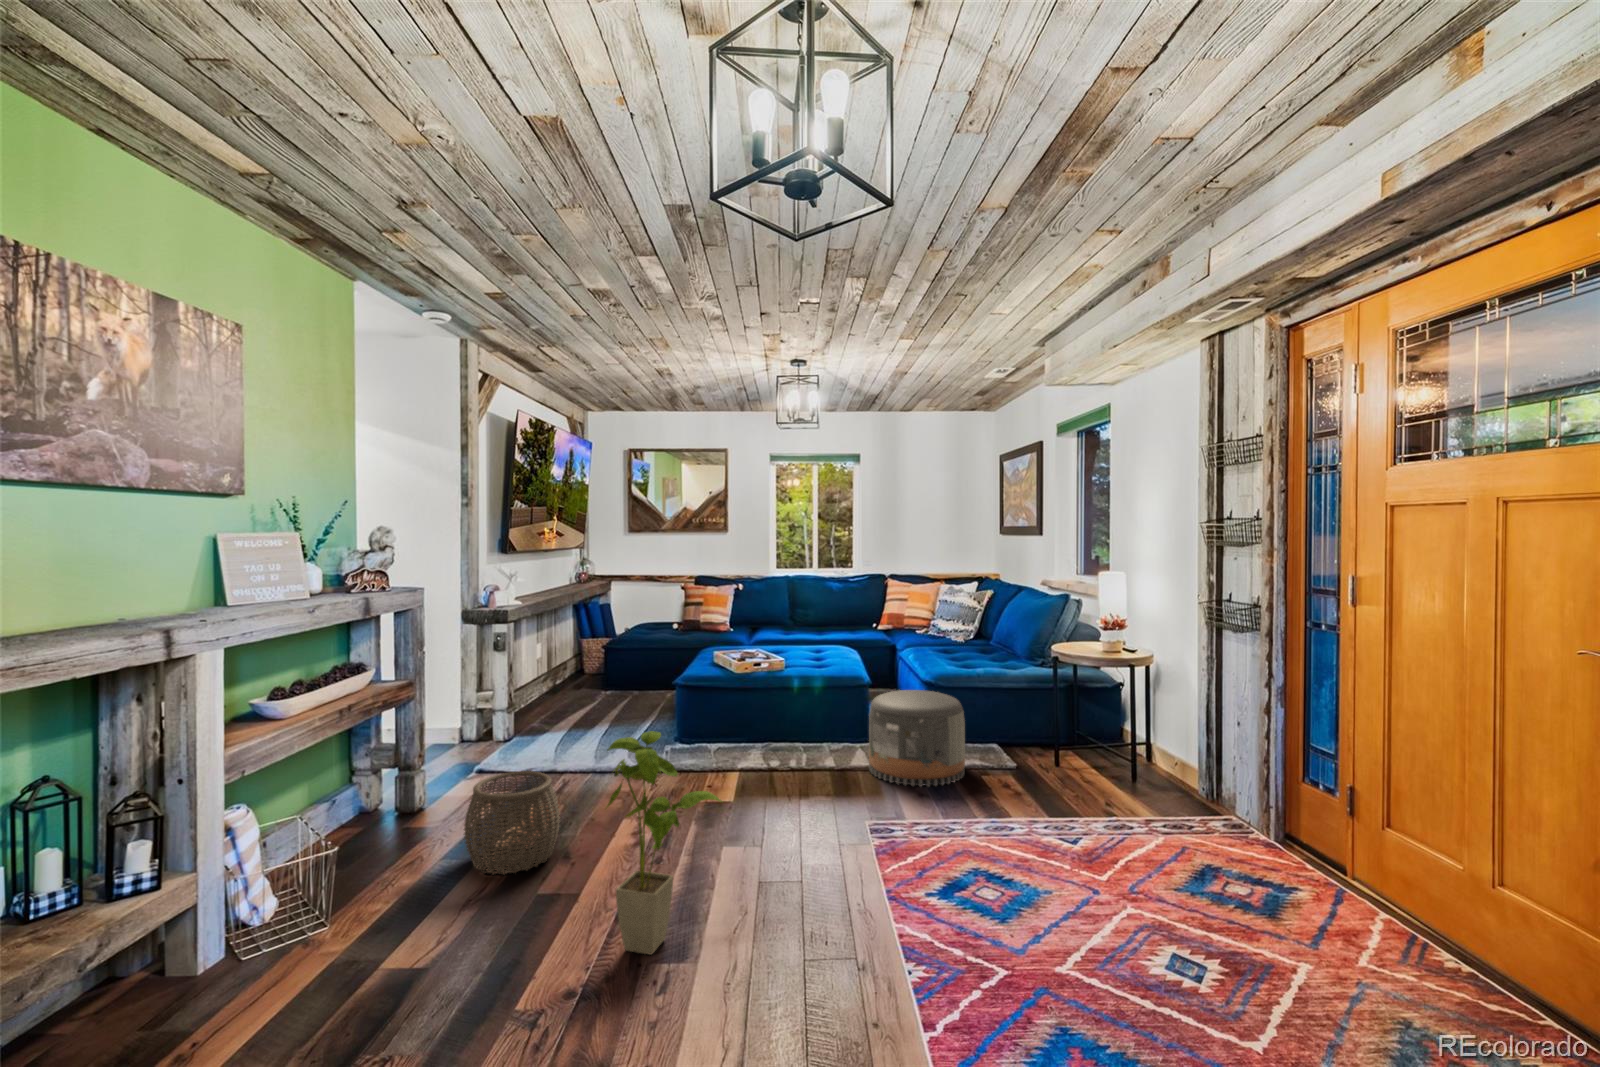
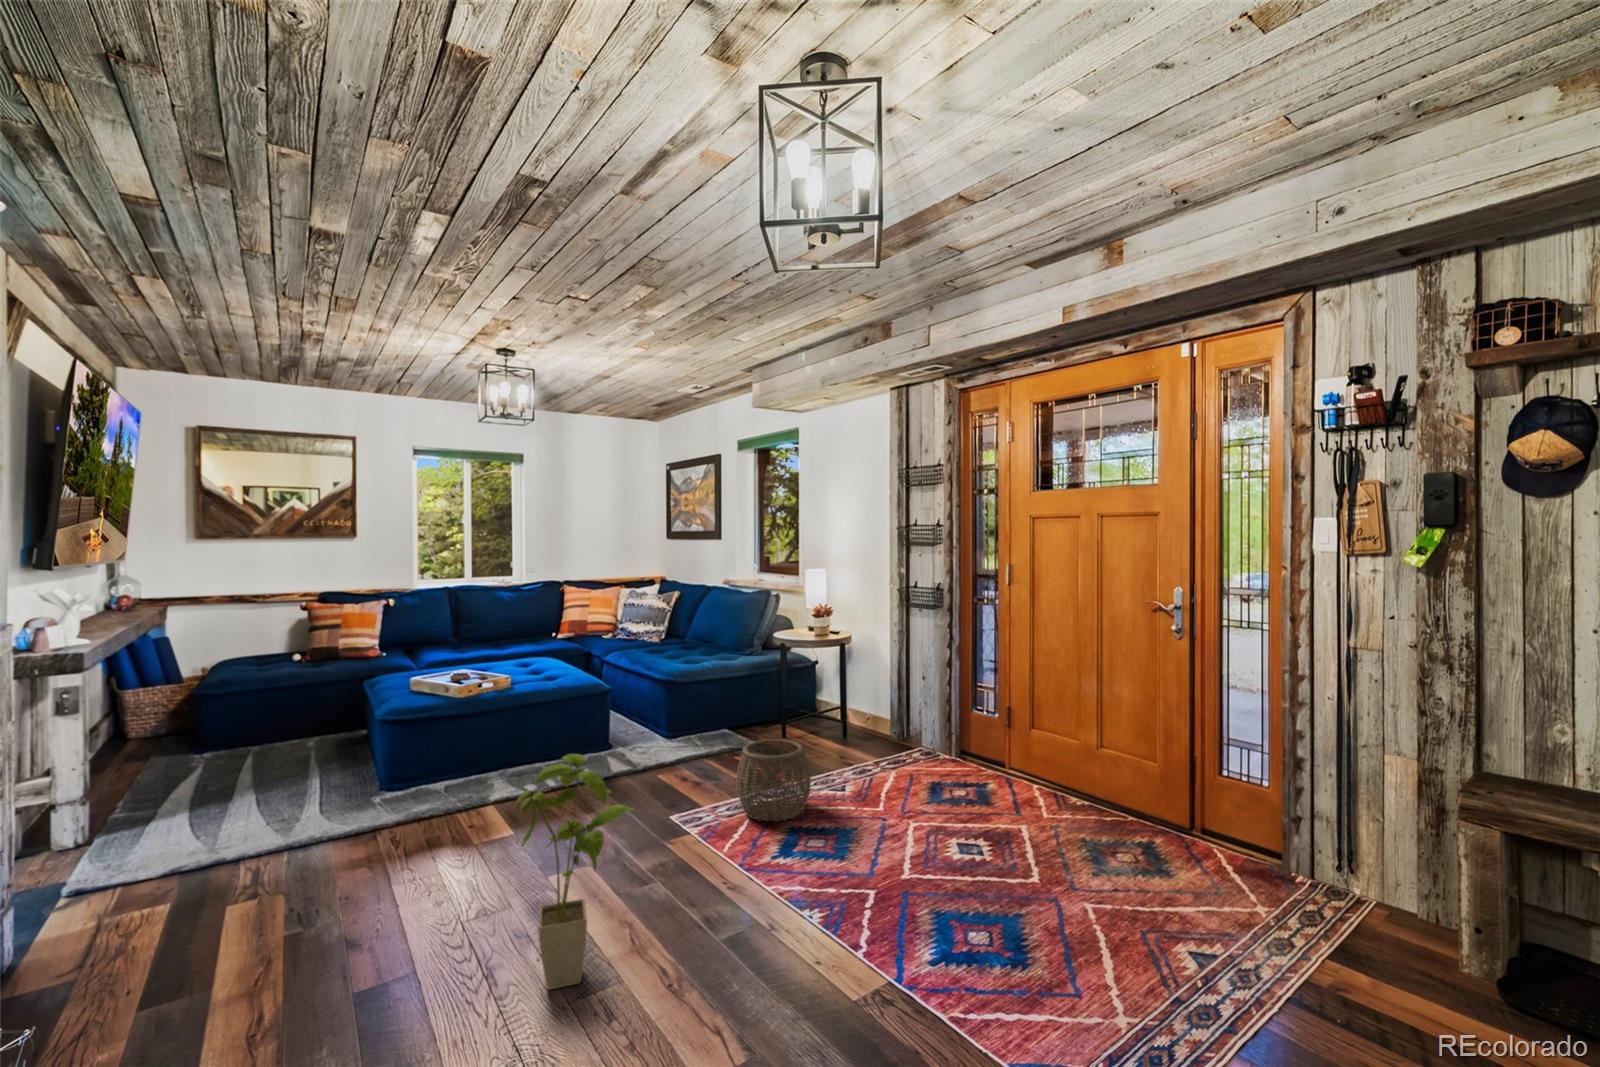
pouf: present [869,690,965,787] -> none [629,687,719,777]
woven basket: present [464,771,560,874] -> present [736,739,811,822]

